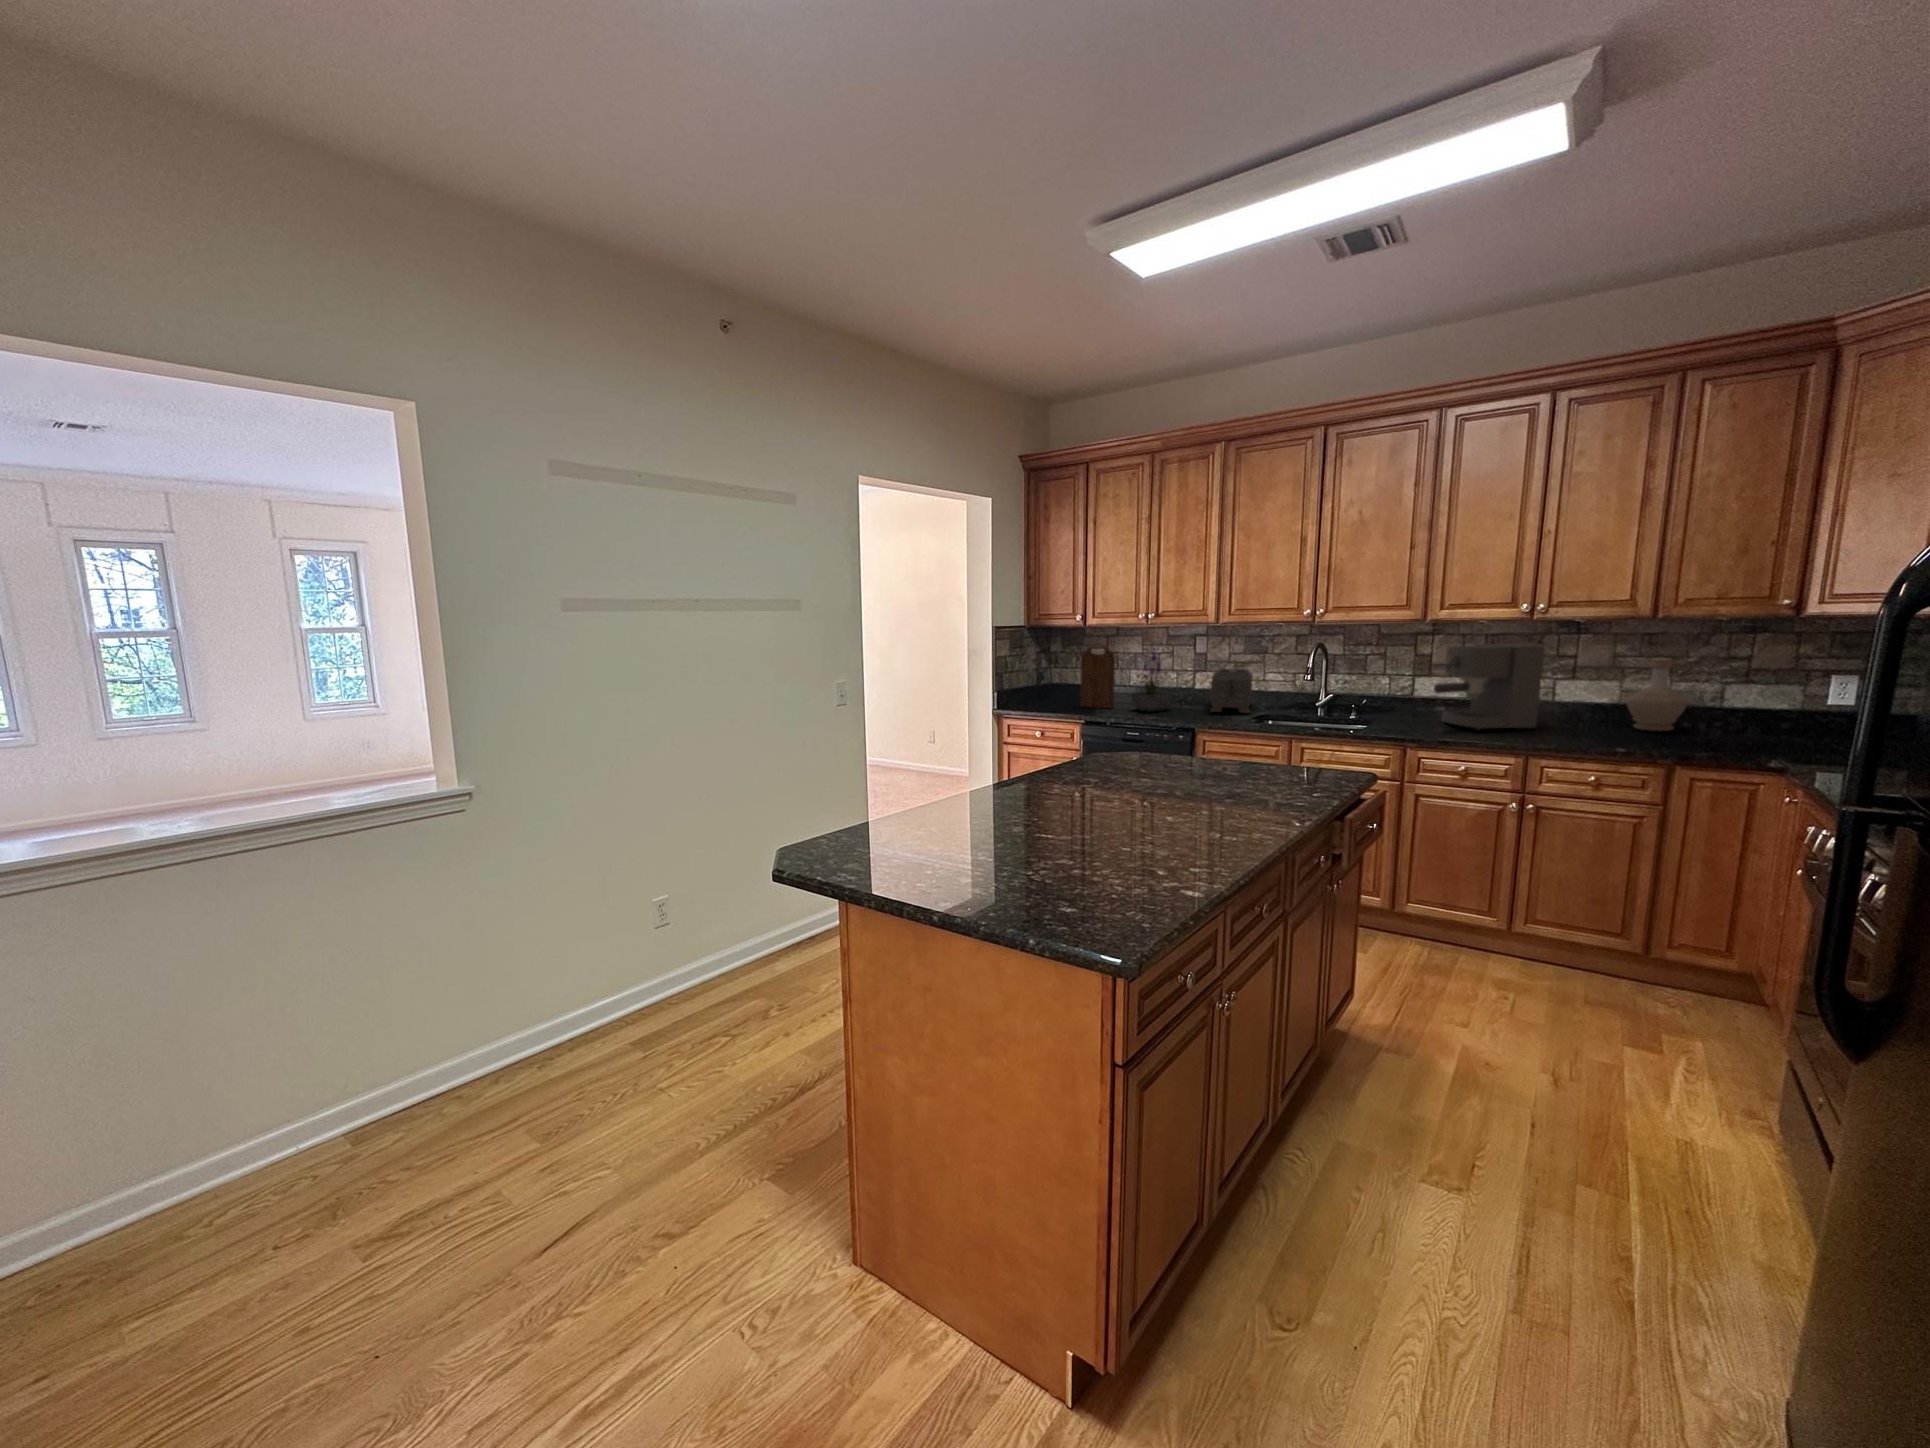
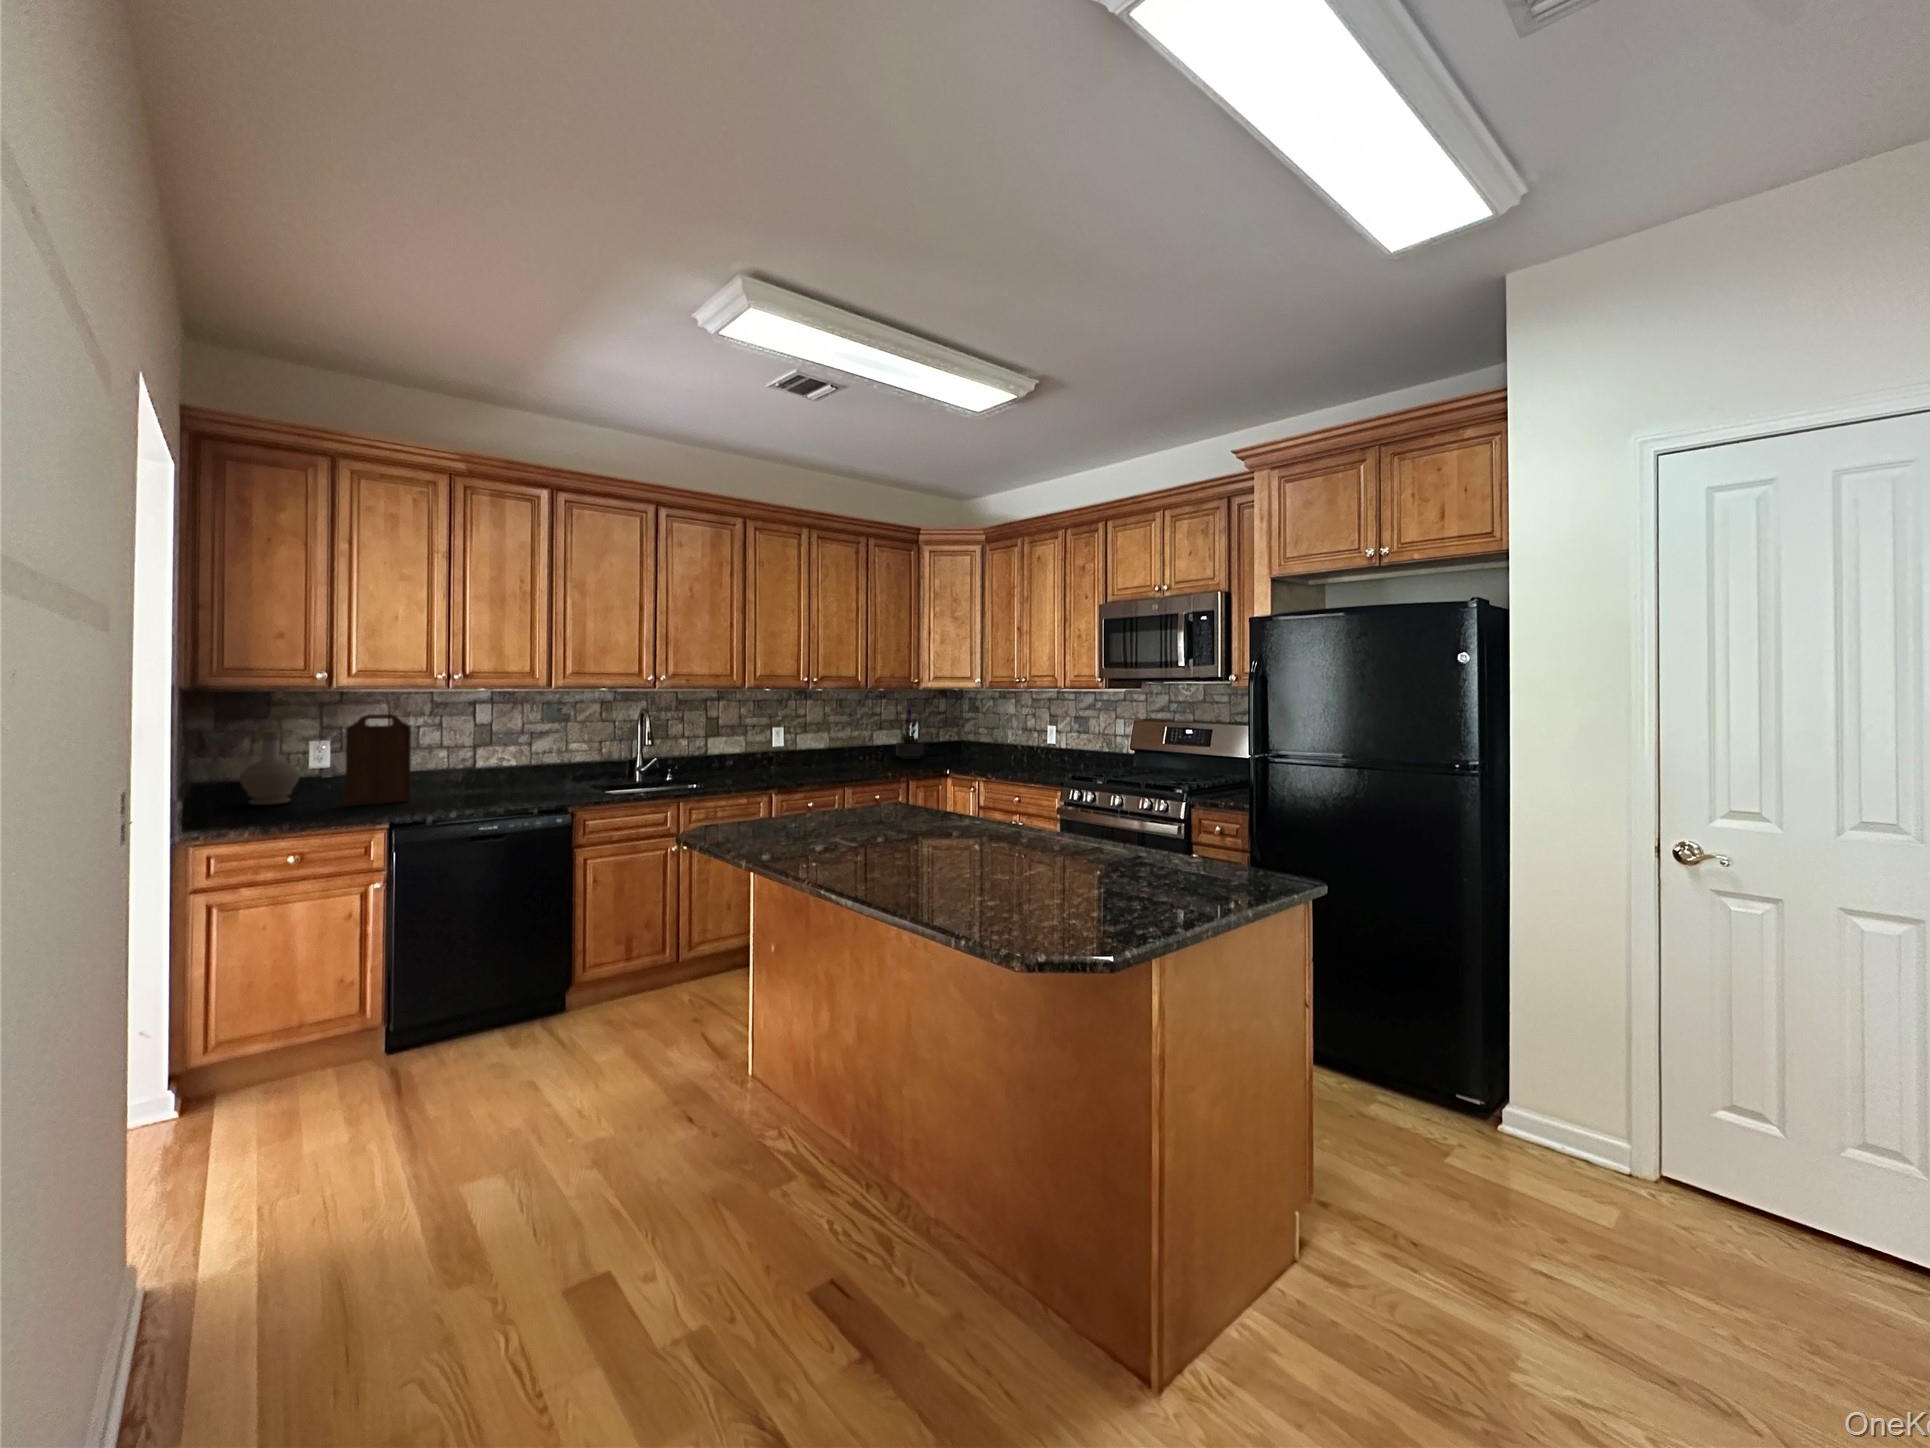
coffee maker: present [1434,644,1545,730] -> none [761,706,823,772]
potted plant: present [1132,648,1171,711] -> present [896,703,923,759]
bottle: present [1627,658,1686,731] -> present [240,730,299,805]
toaster: present [1211,668,1253,713] -> none [522,738,603,787]

